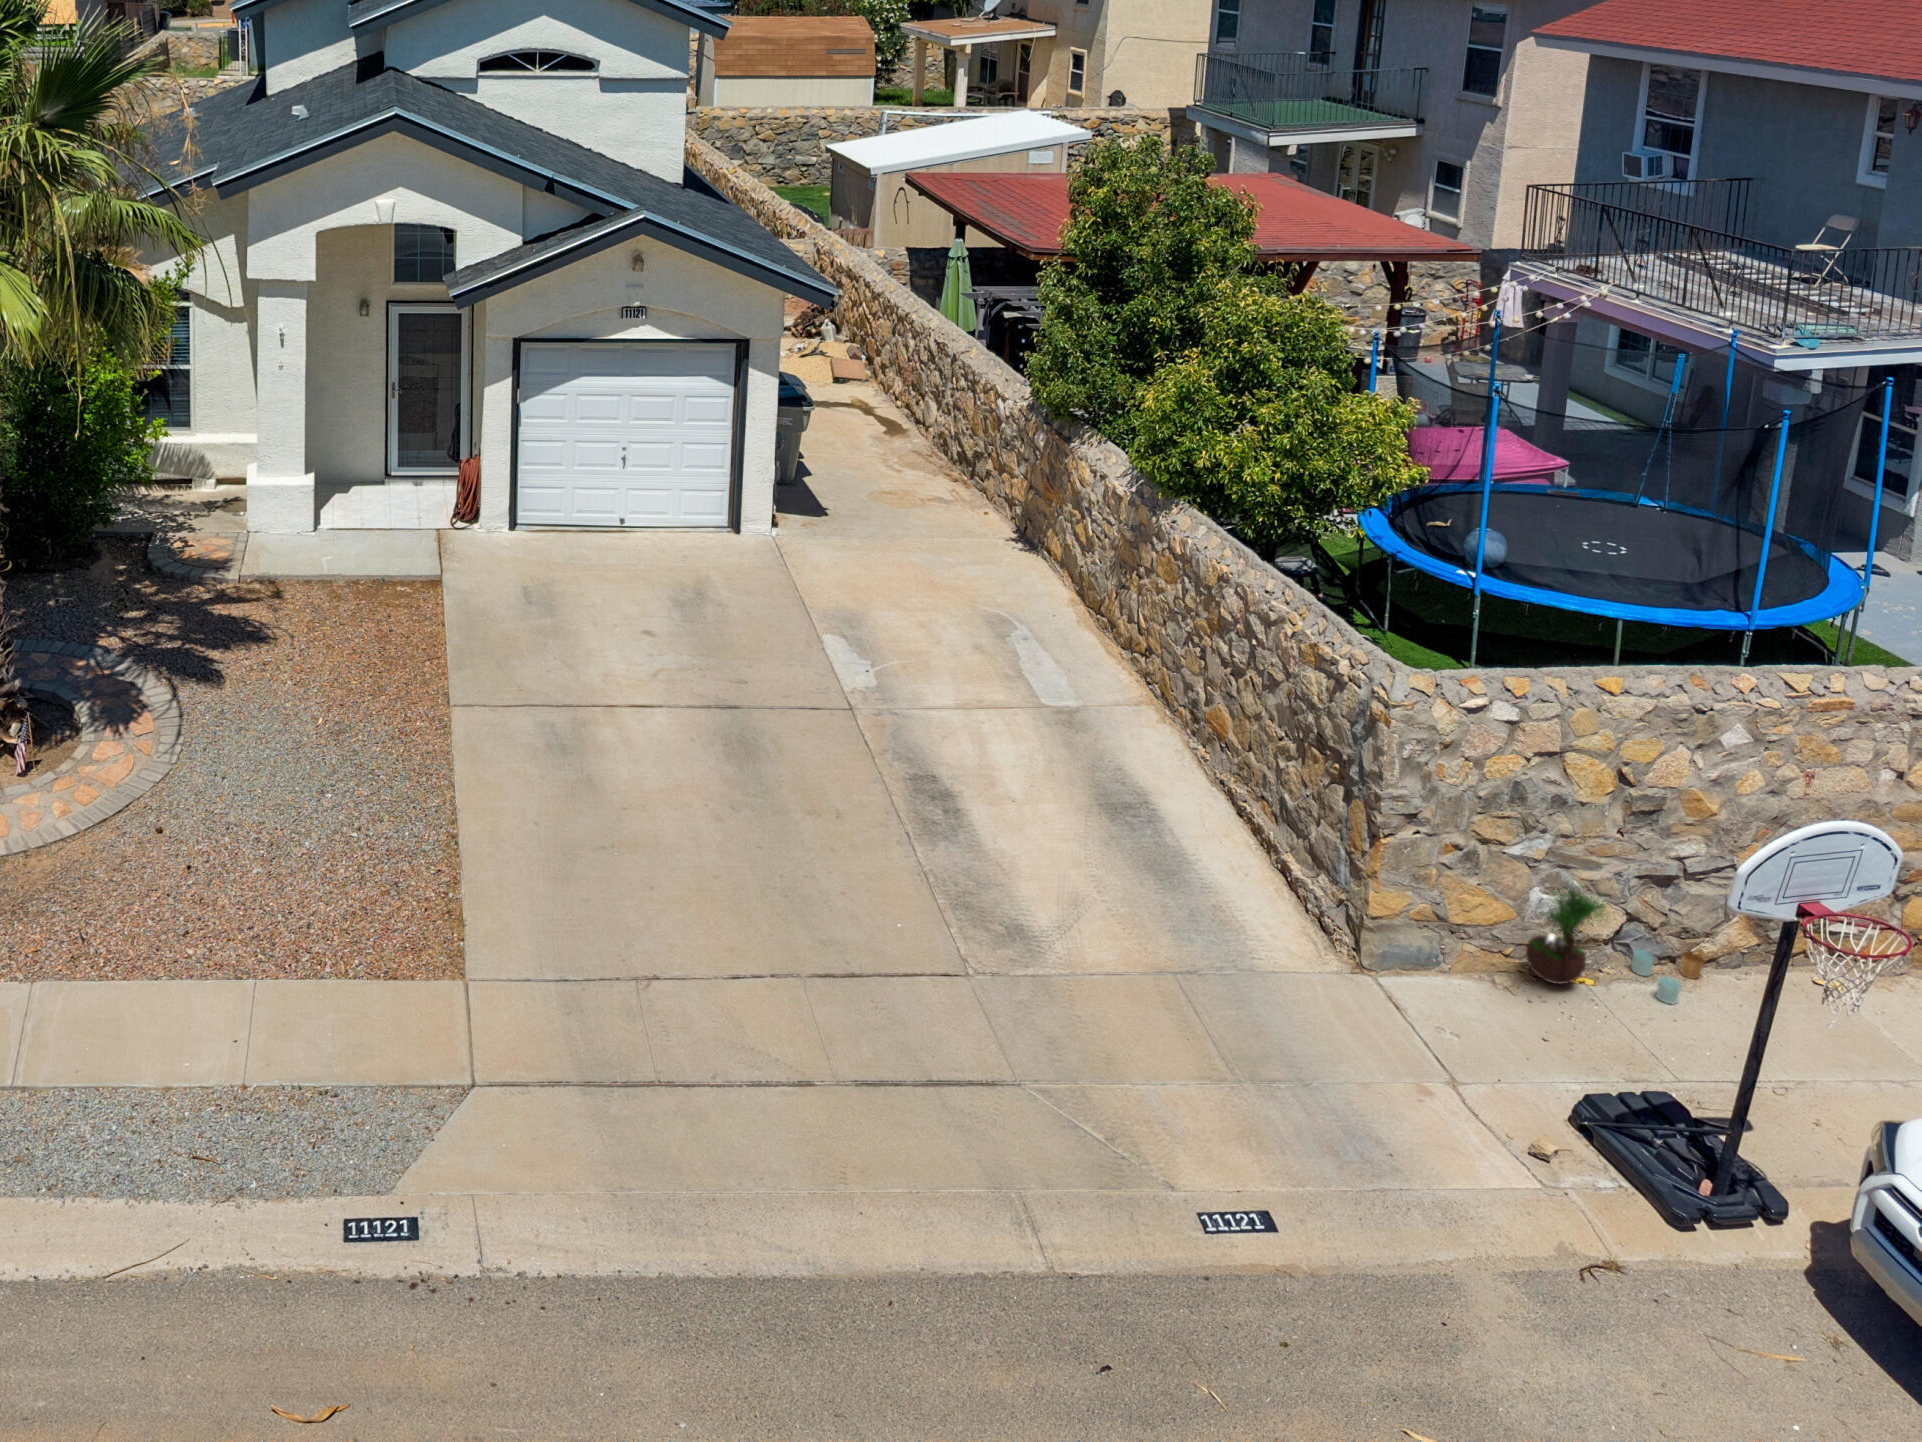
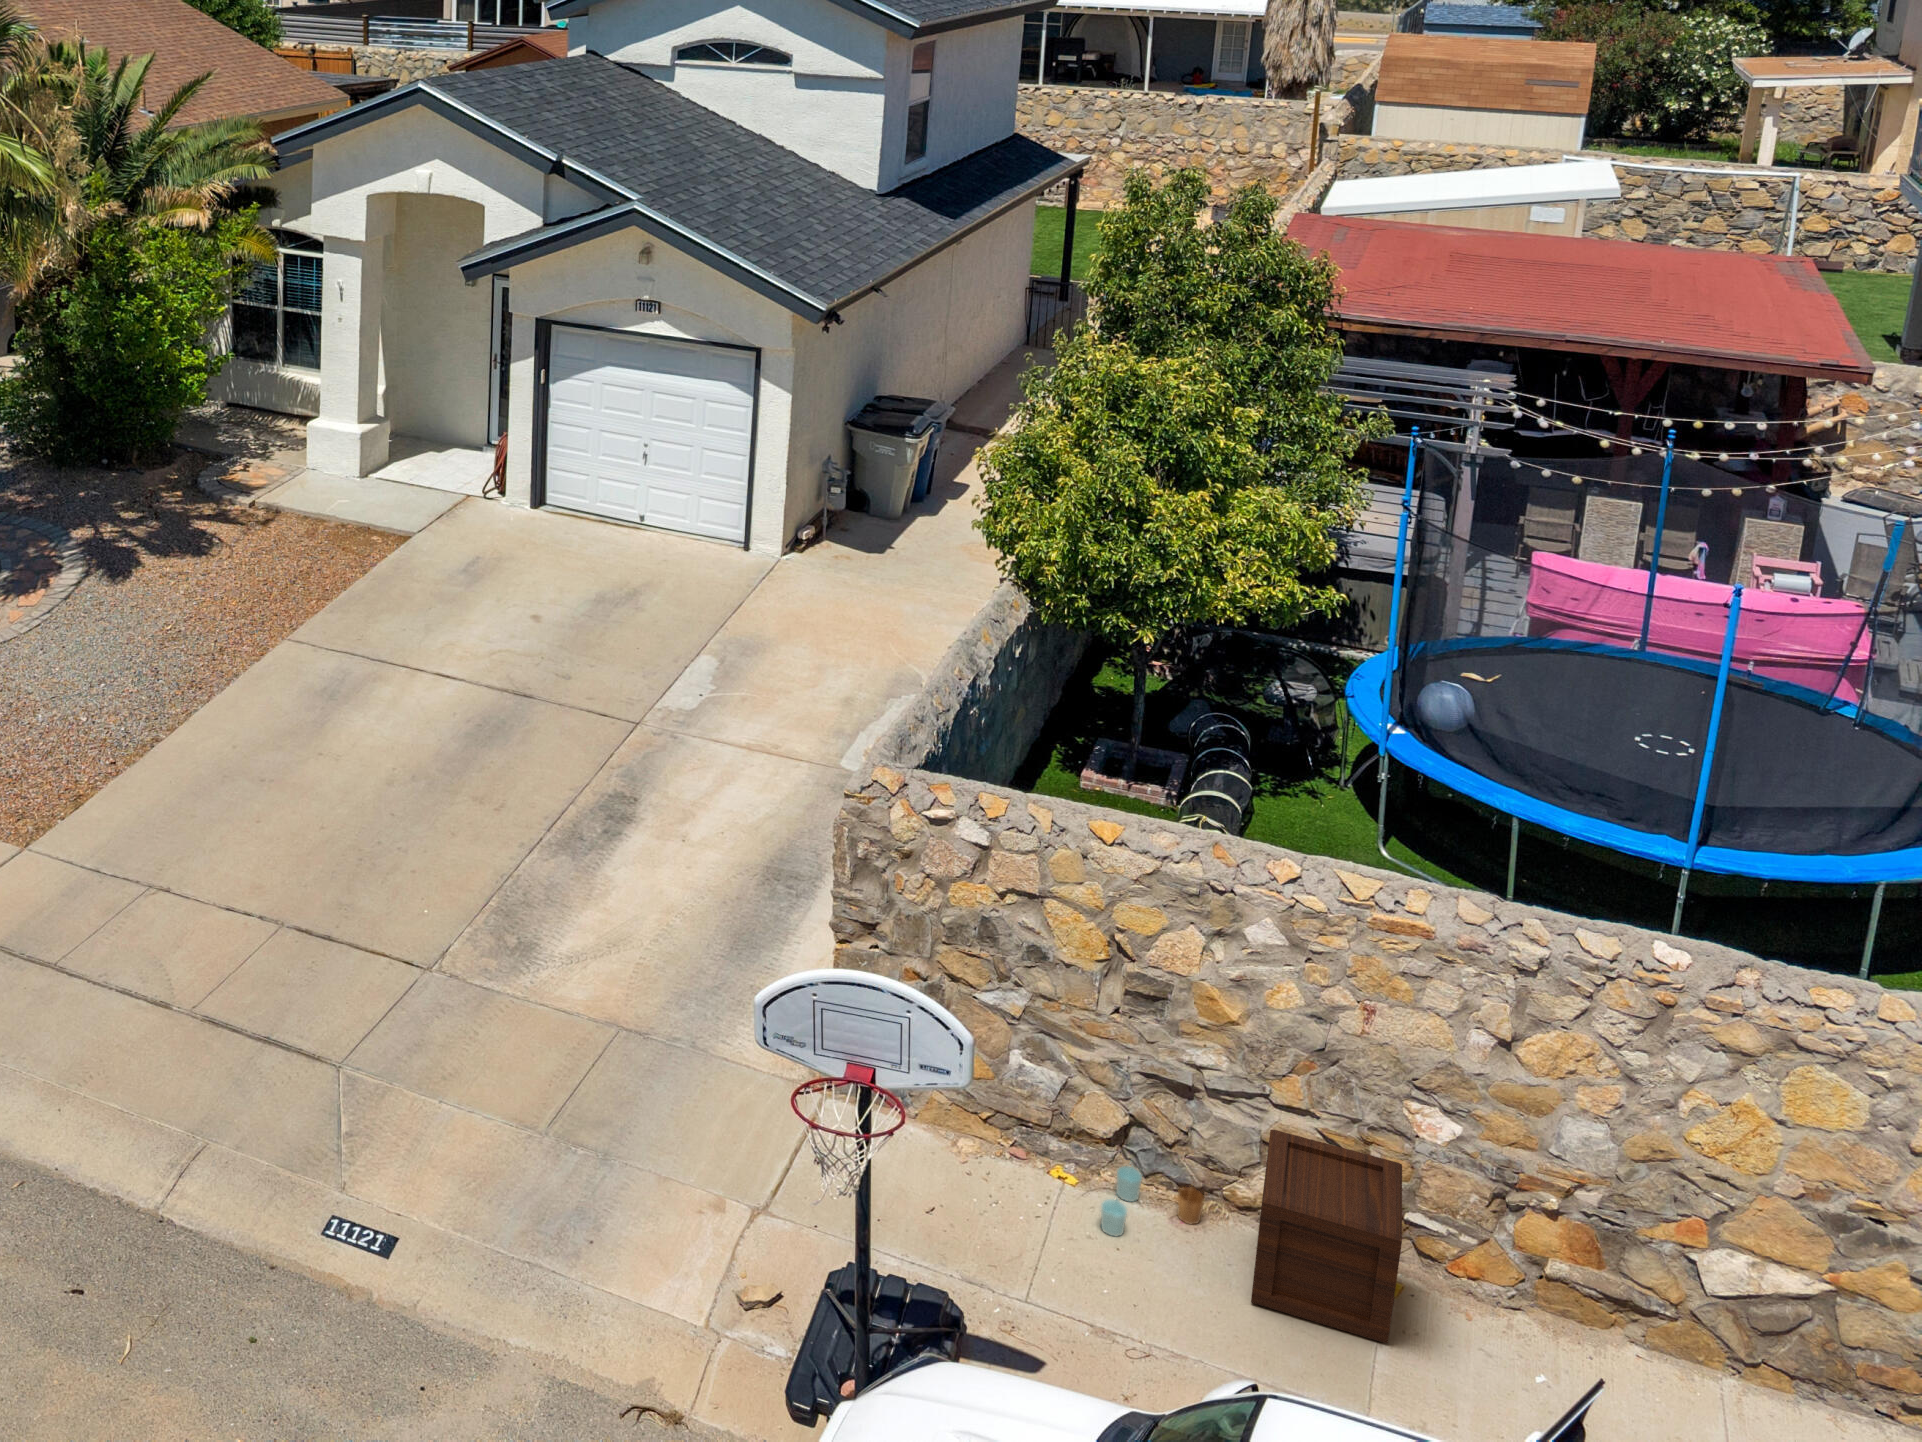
potted tree: present [1526,885,1611,984] -> none [953,1042,1042,1174]
wooden crate: none [1732,888,1908,1020] -> present [1251,1130,1402,1343]

